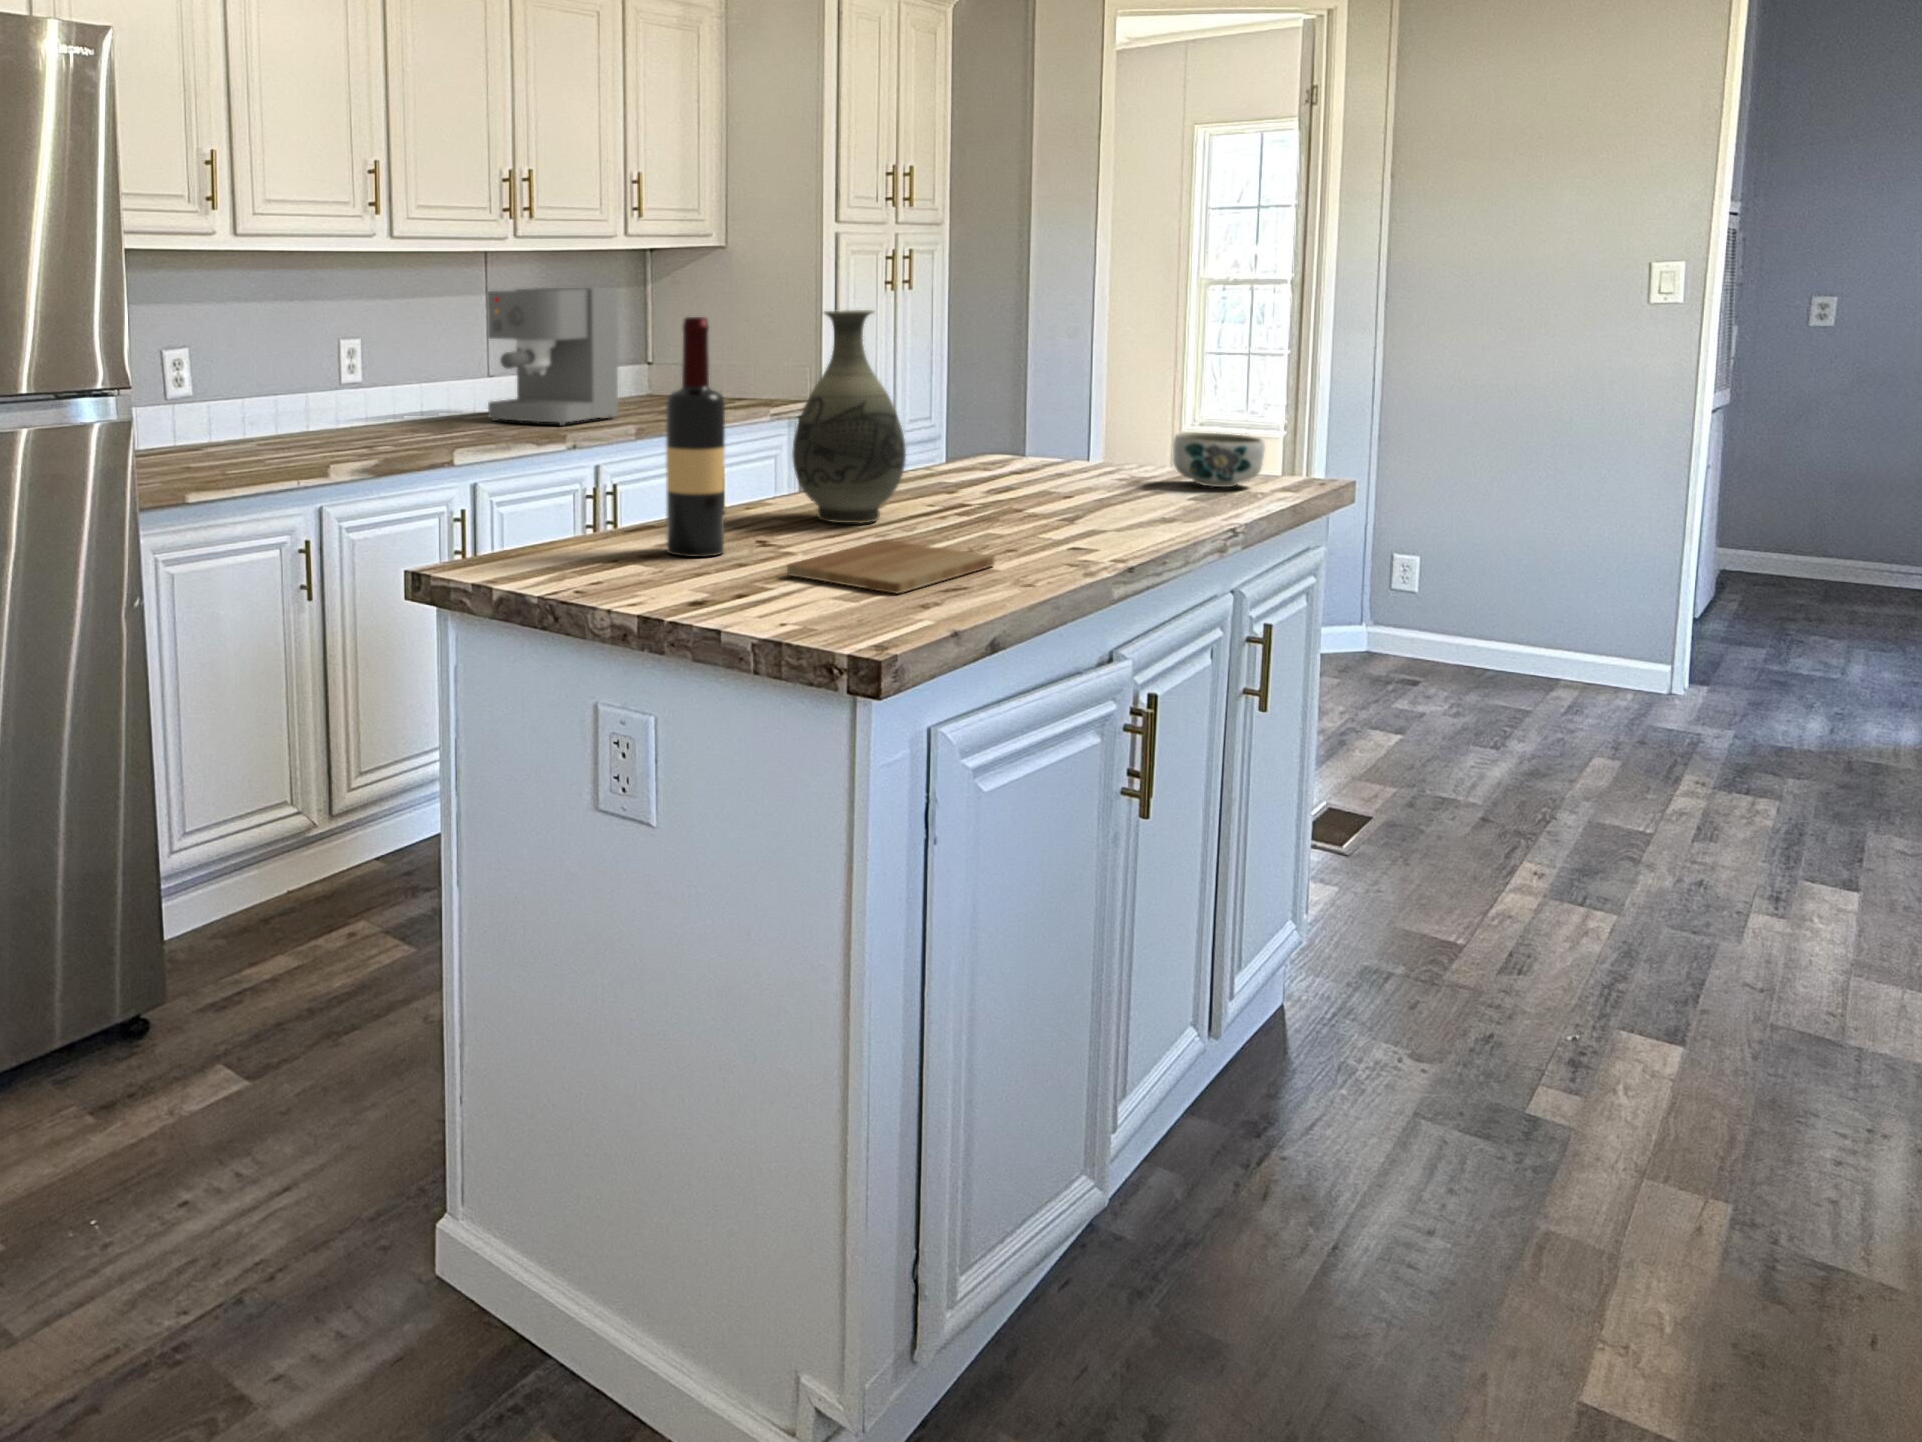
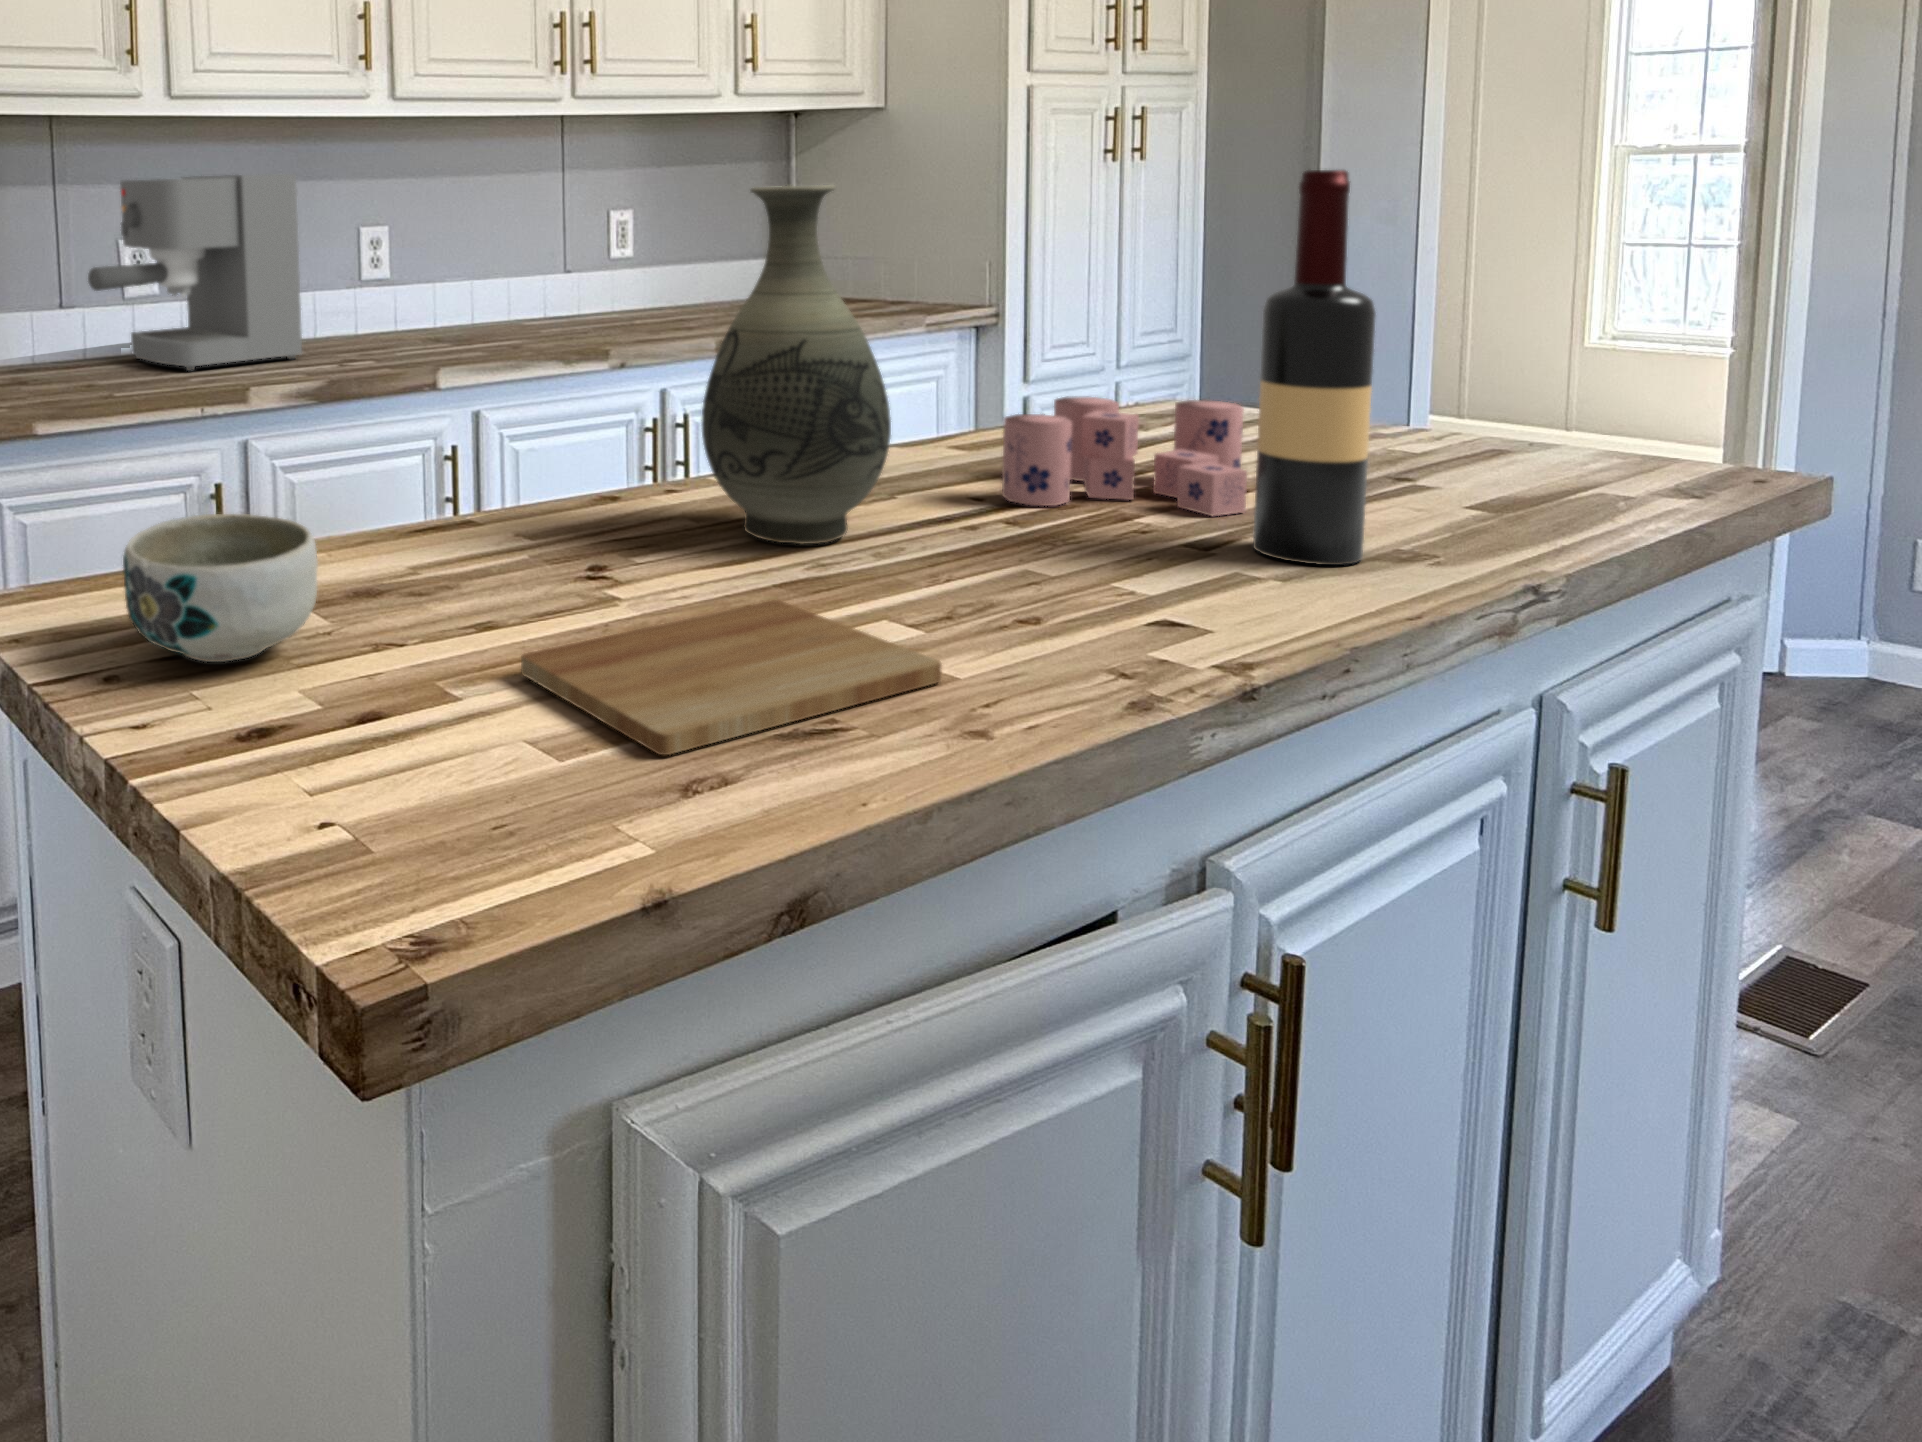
coffee maker: present [487,287,618,425] -> present [88,174,302,371]
wine bottle: present [666,317,725,557] -> present [1253,170,1376,565]
bowl: present [1173,432,1265,487] -> present [123,514,318,662]
candle: none [944,441,1081,503] -> present [1002,396,1247,516]

